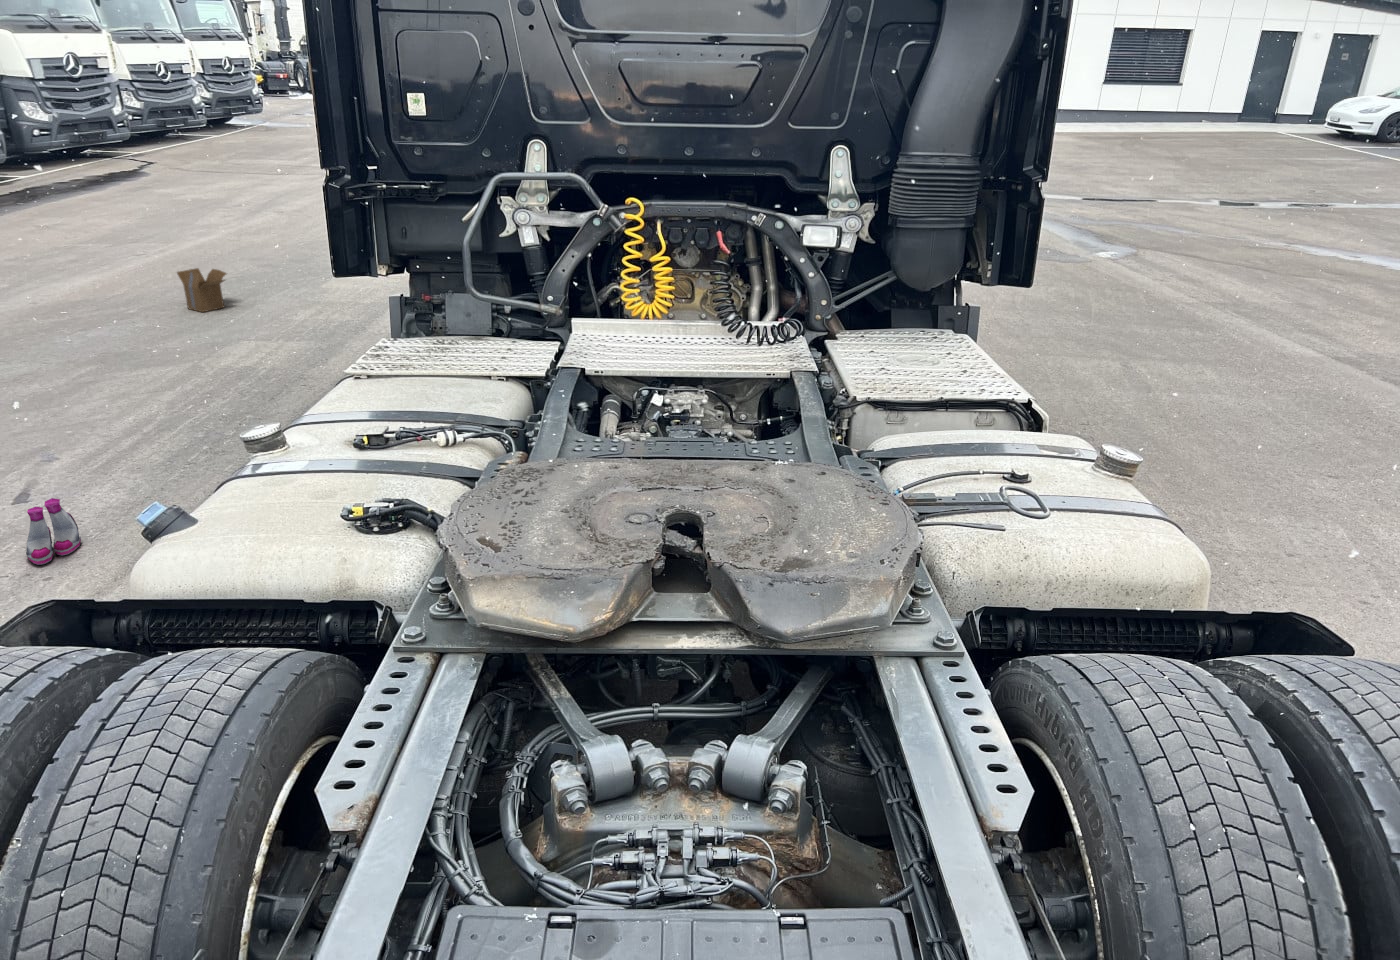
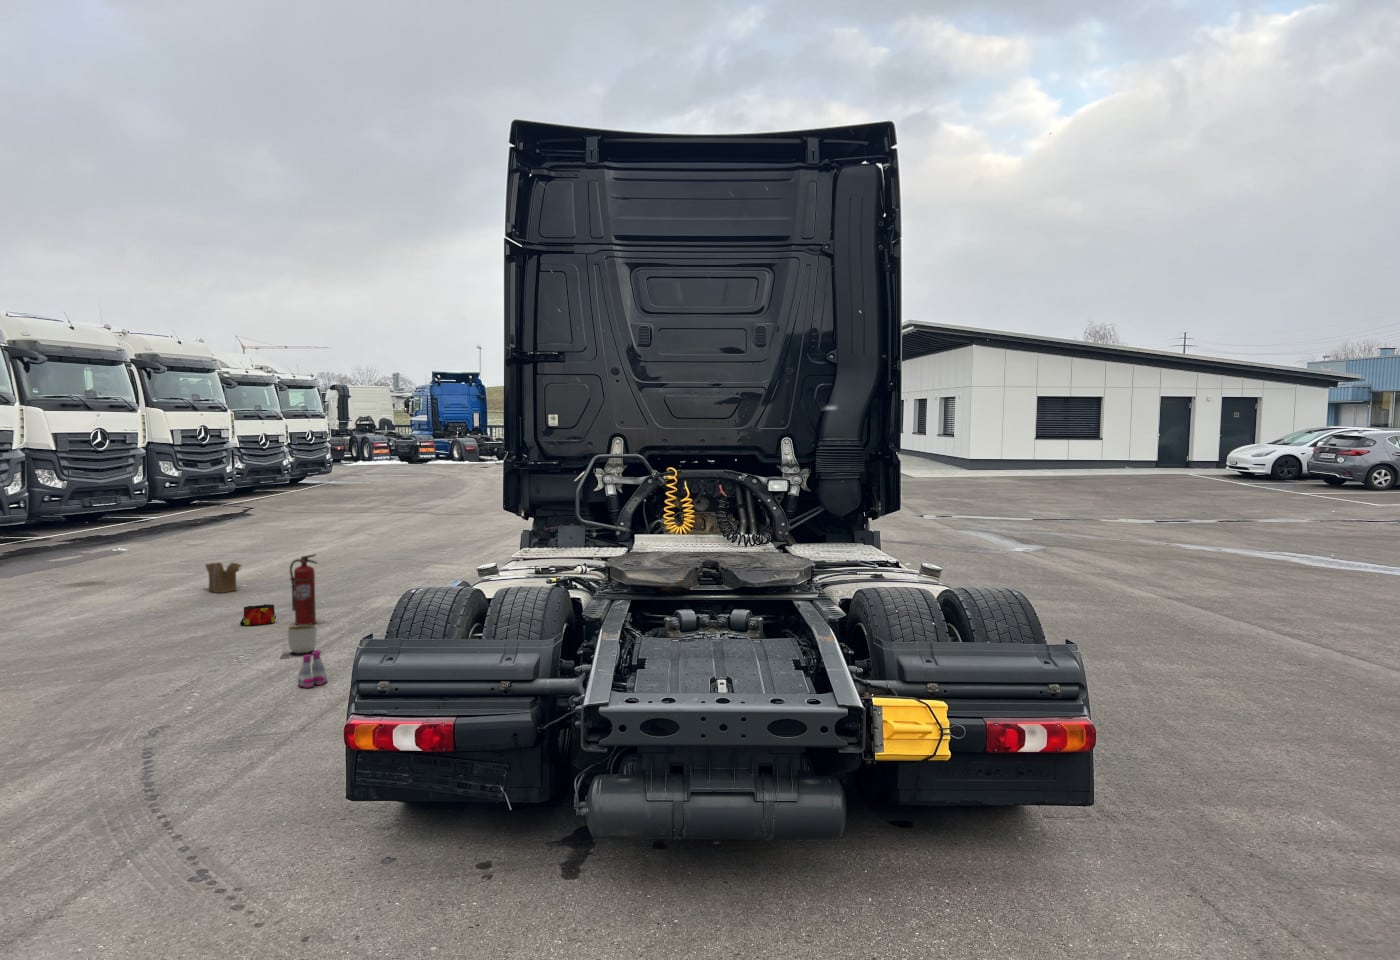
cardboard box: present [177,268,226,312] -> present [205,562,241,593]
fire extinguisher: none [80,286,135,388] -> present [290,554,317,625]
bag: none [22,355,79,388] -> present [240,604,276,626]
planter: none [49,415,101,462] -> present [288,625,317,653]

